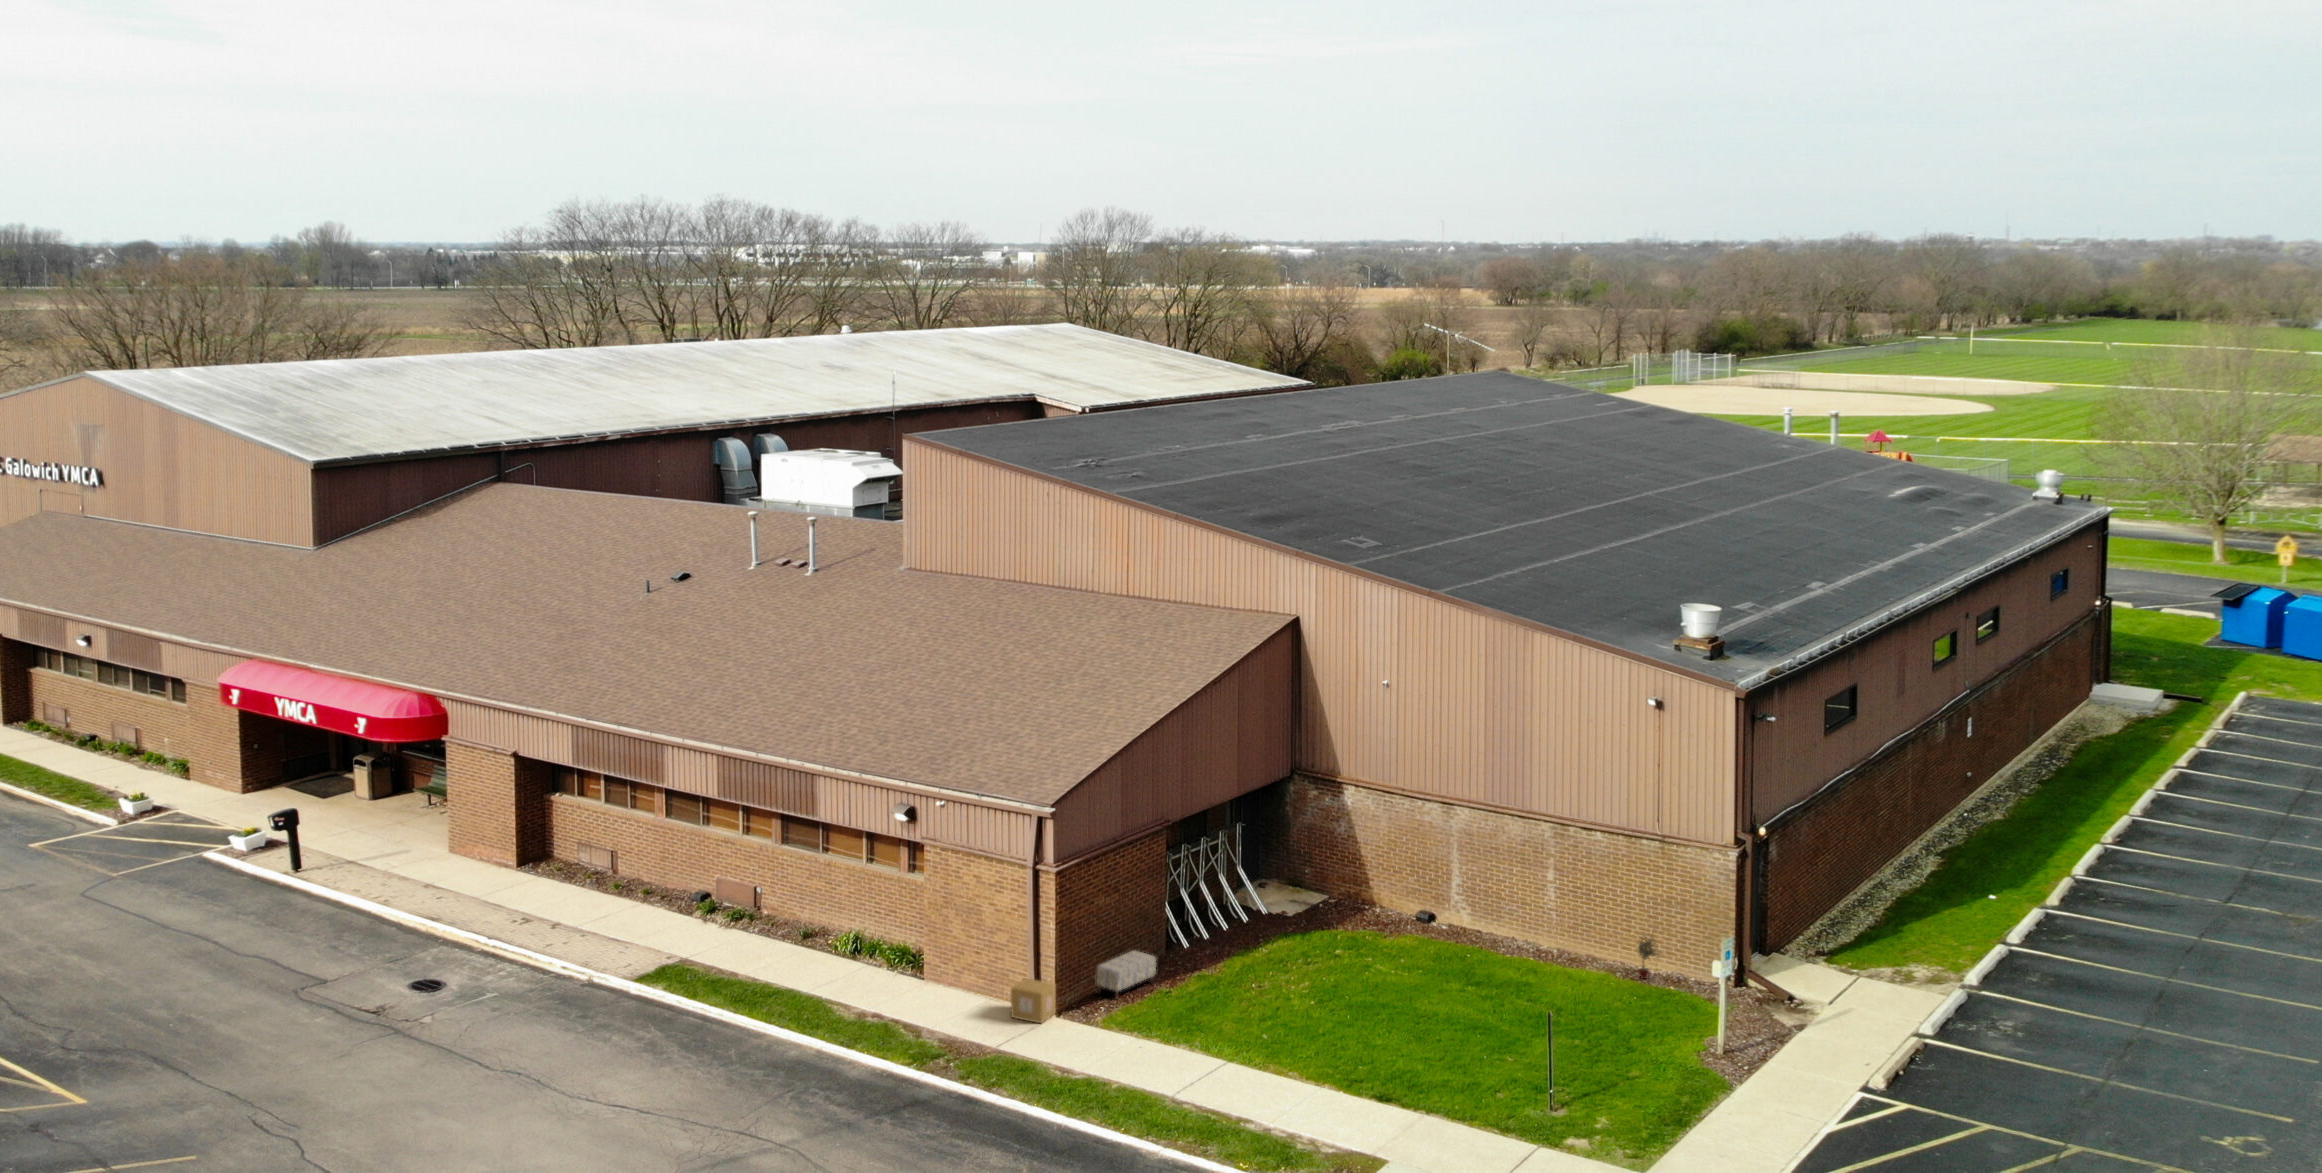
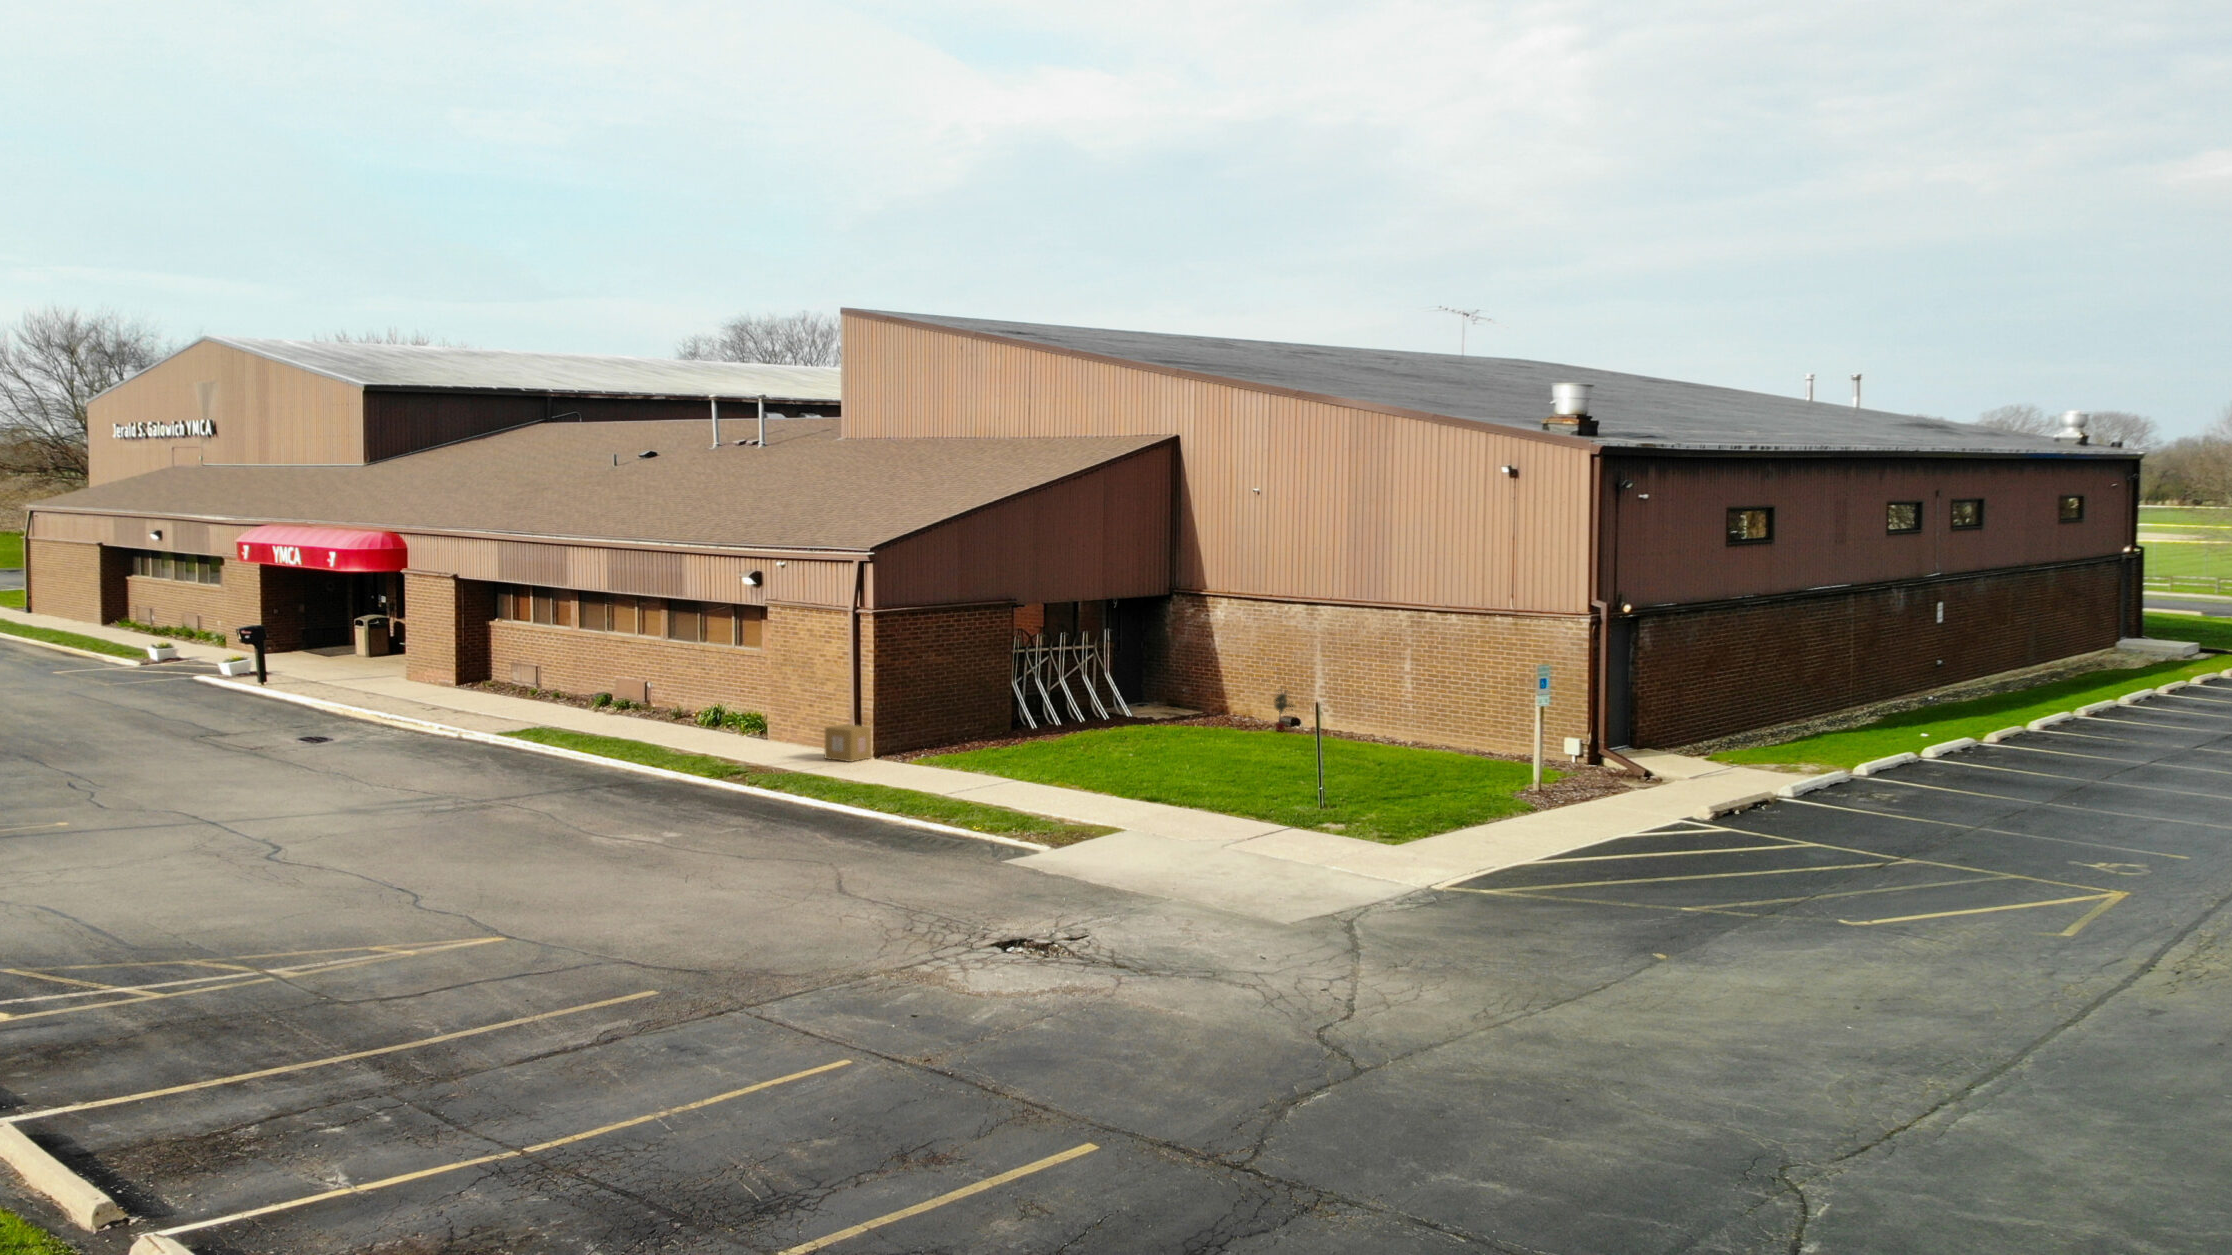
potted tree: present [1638,935,1660,979] -> present [1274,688,1293,731]
bench: present [1097,951,1156,998] -> none [923,717,989,754]

